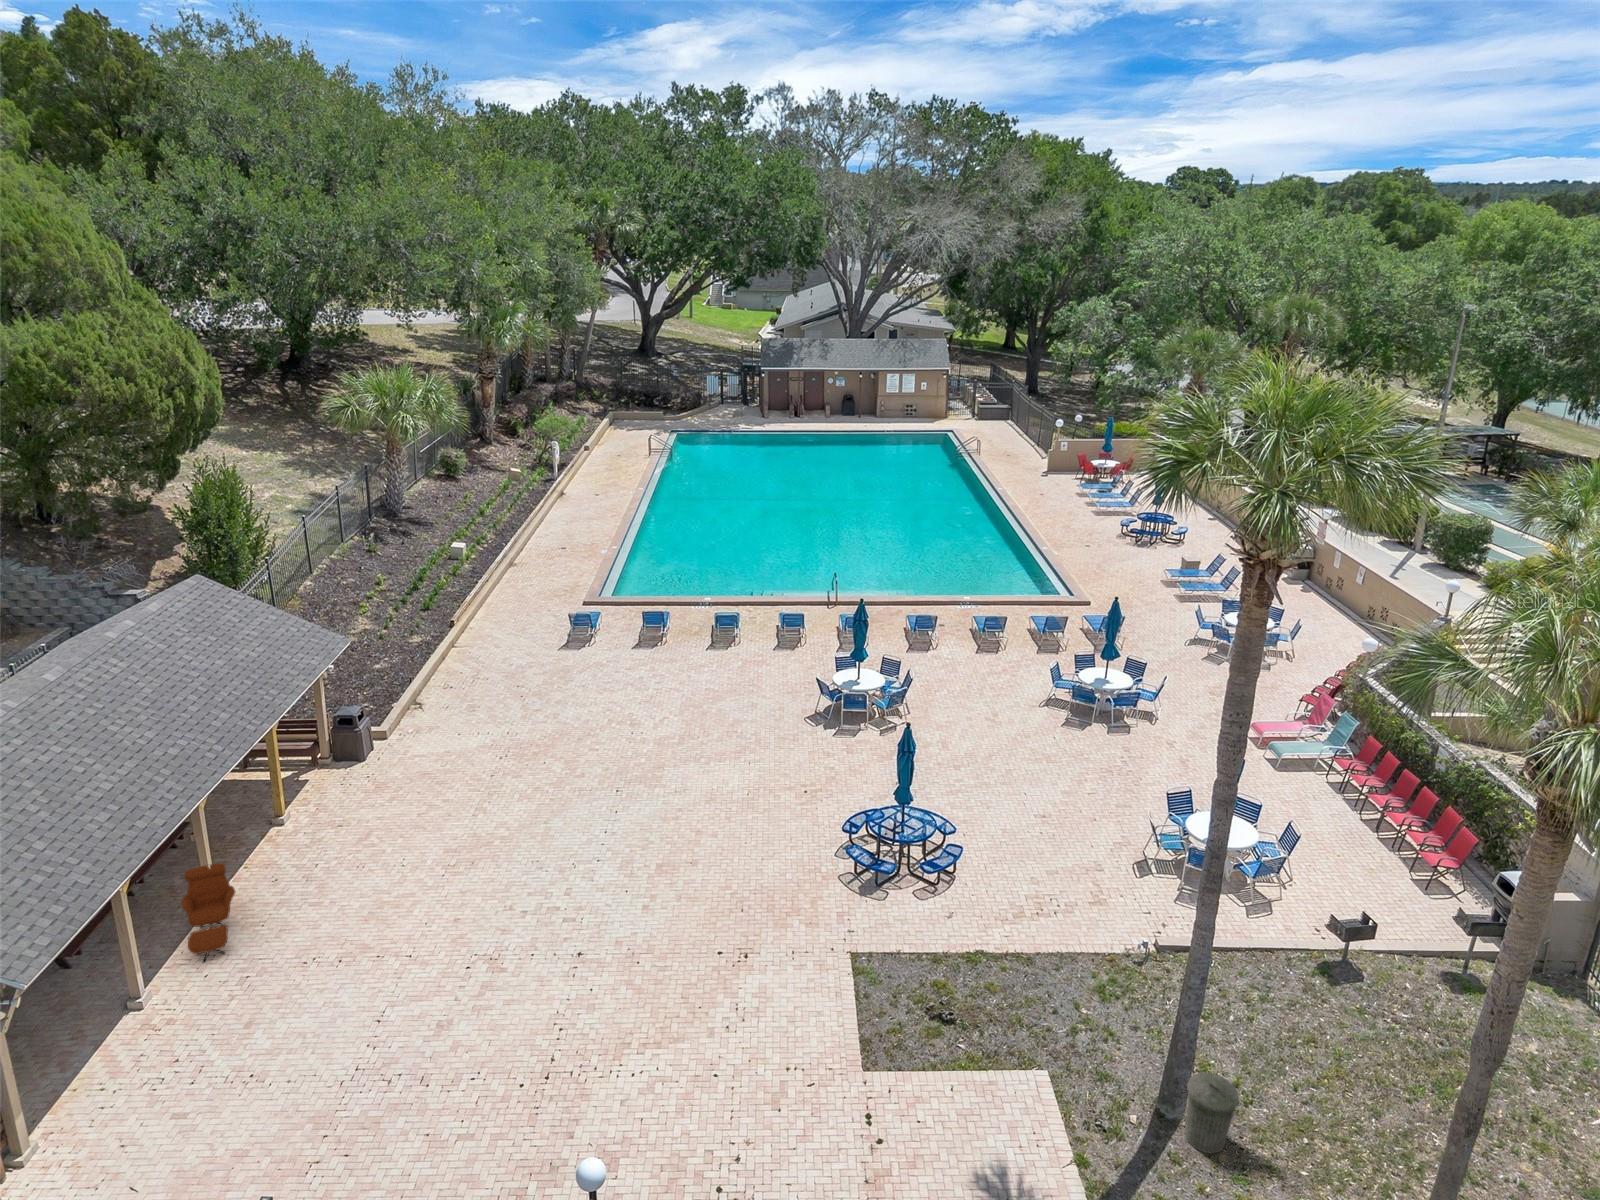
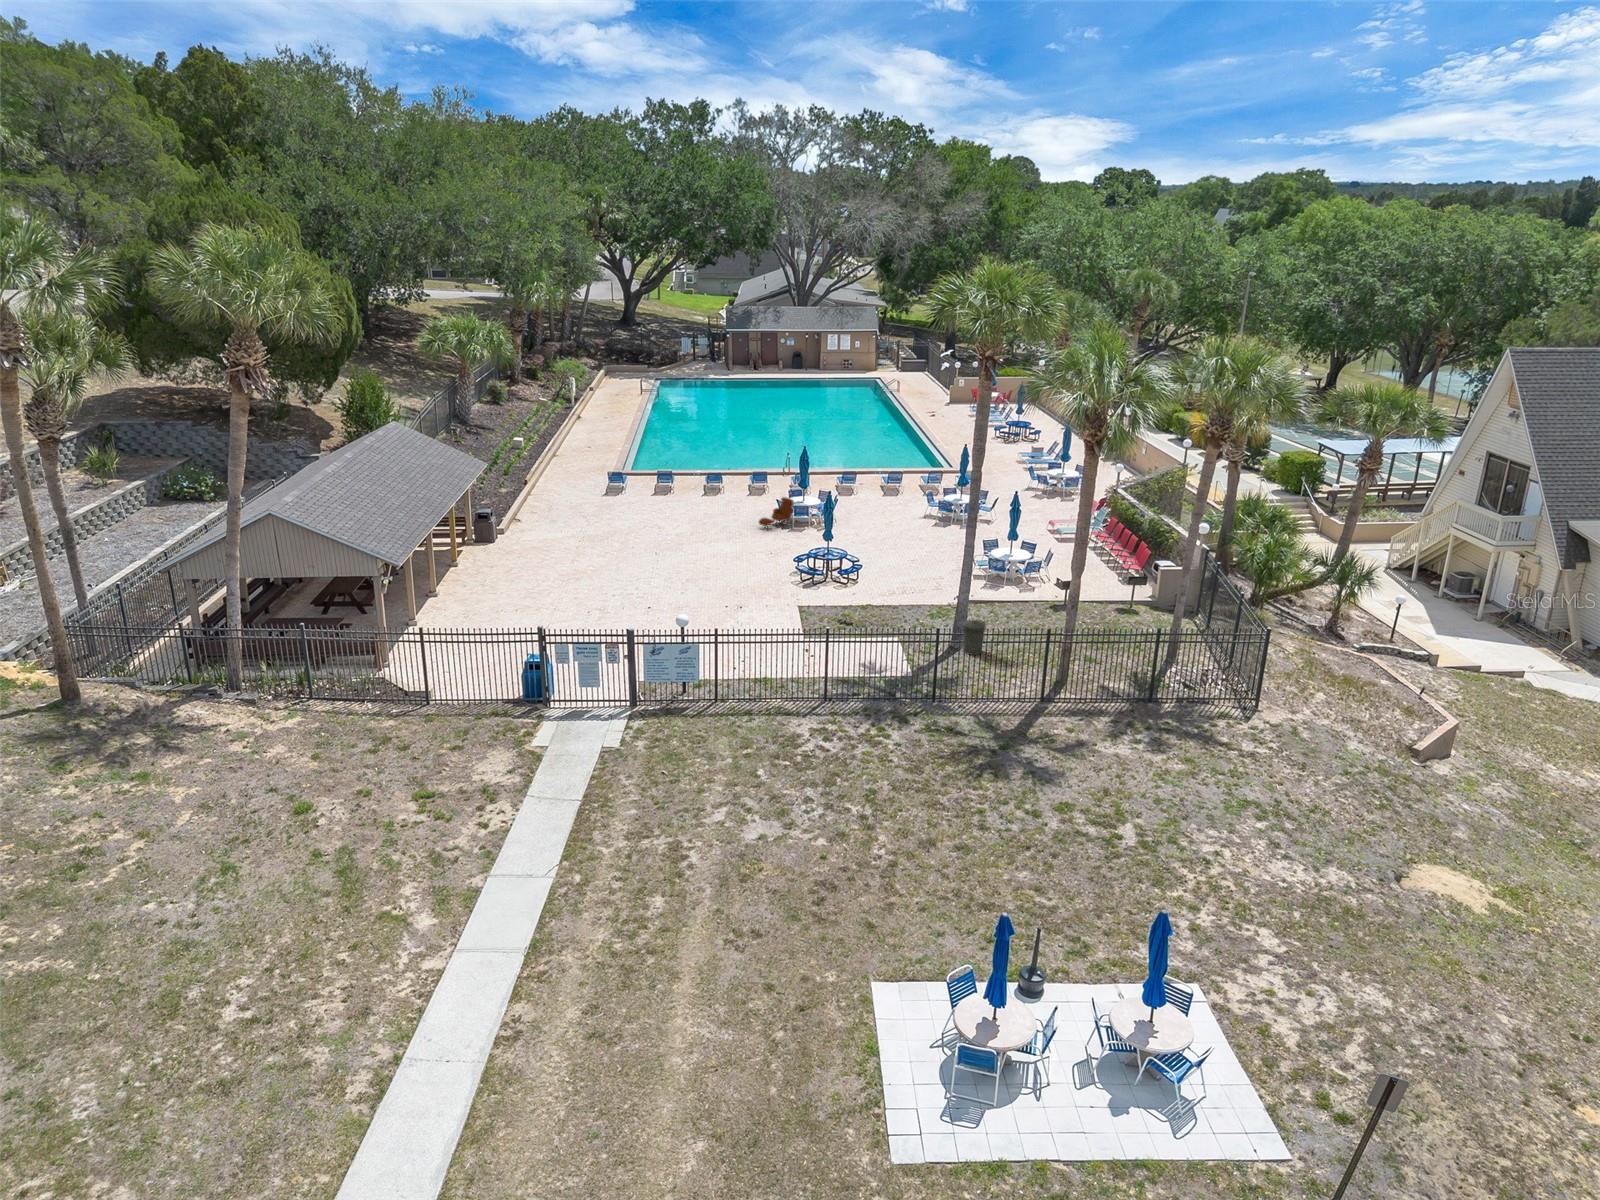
armchair: present [181,863,235,962] -> present [759,497,794,528]

